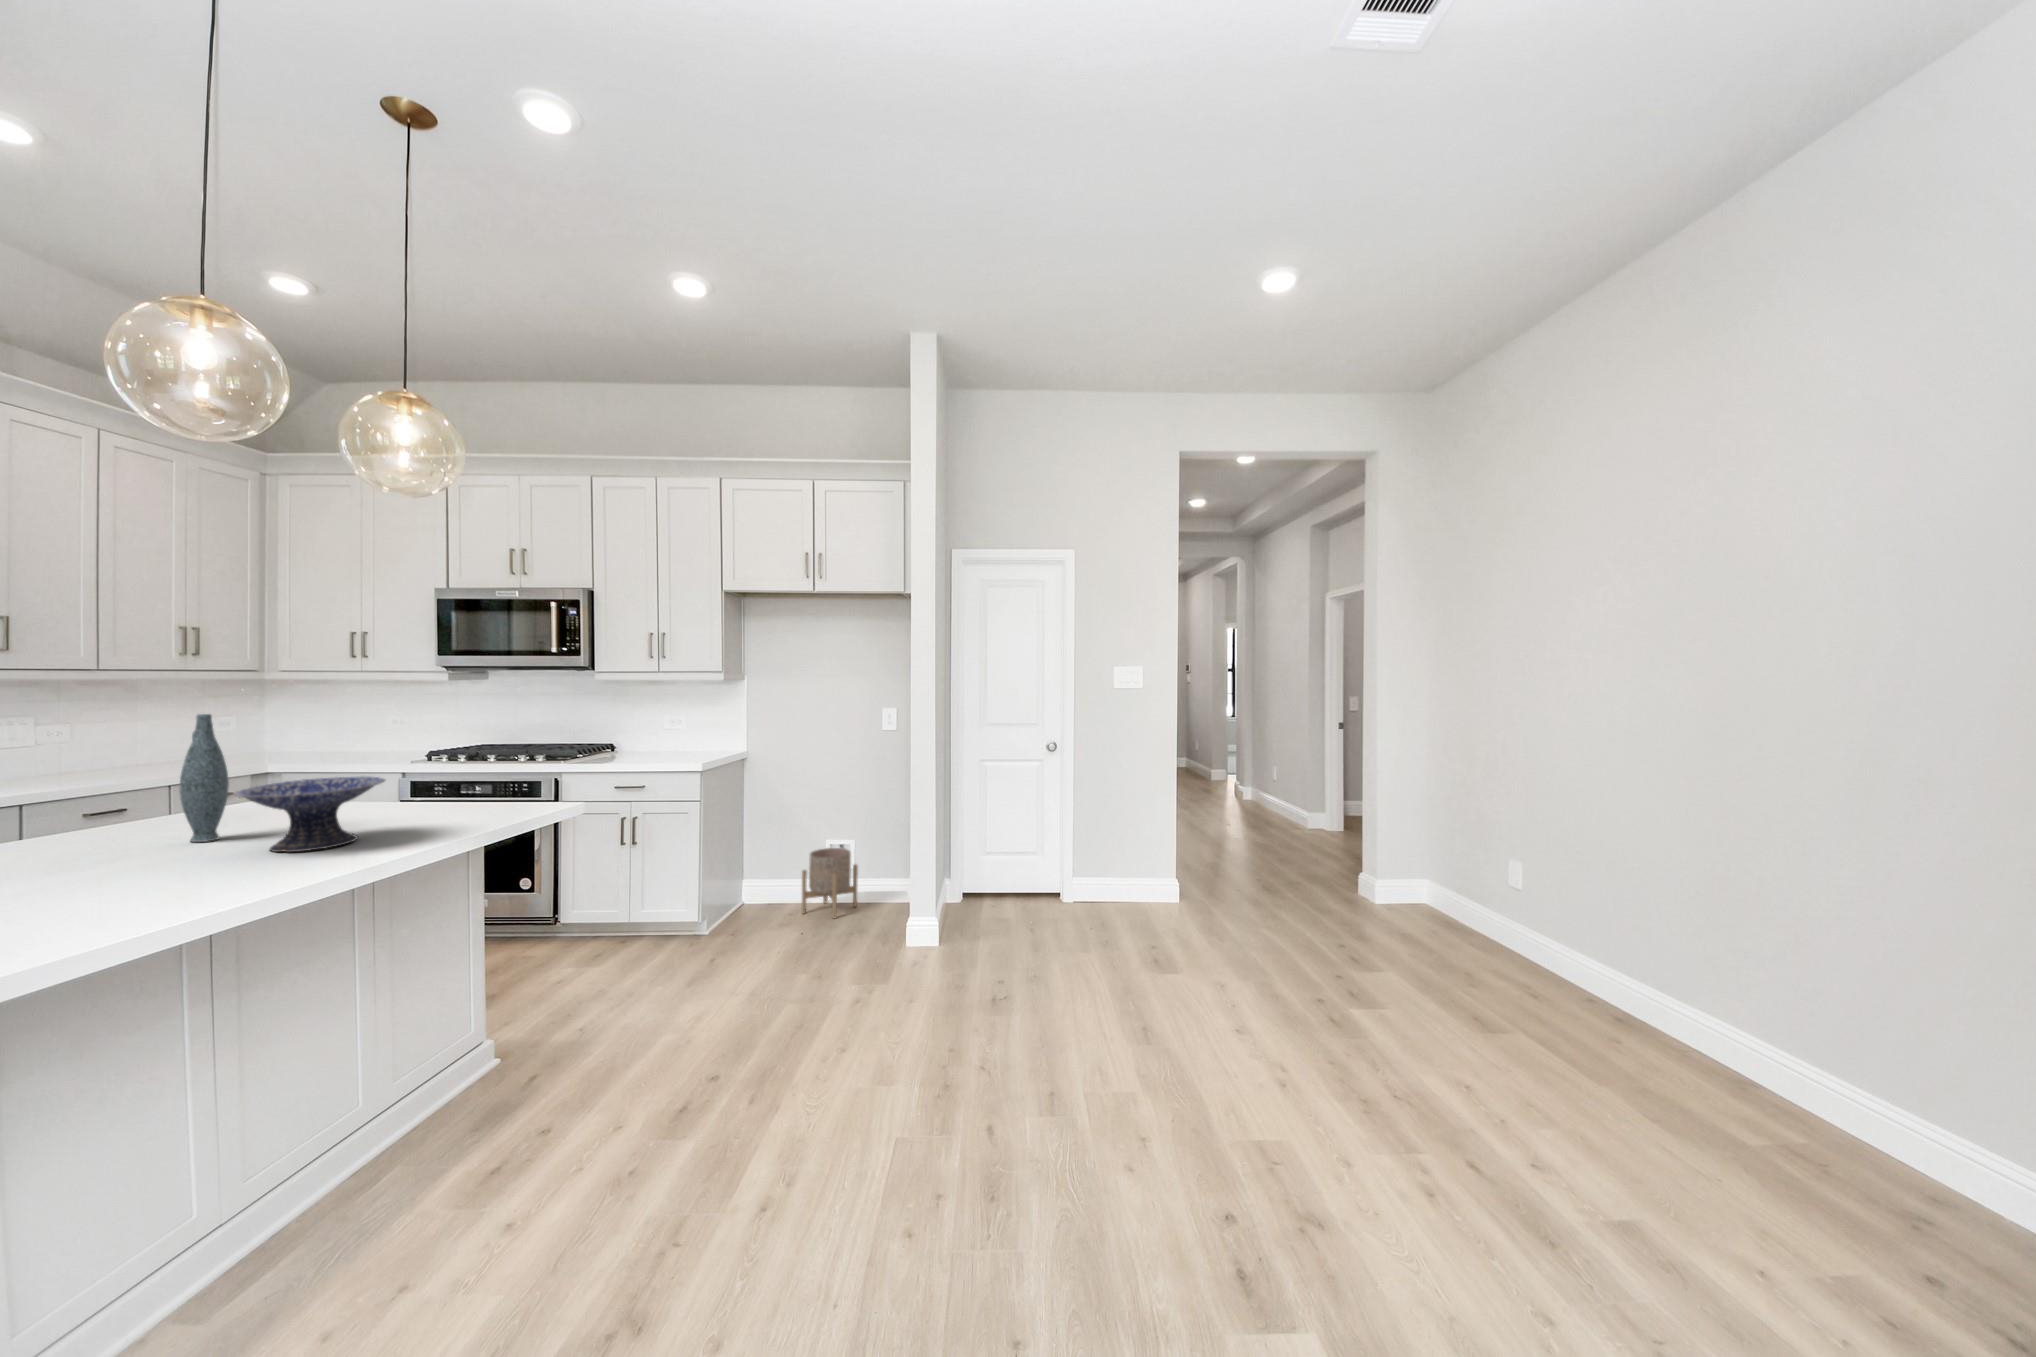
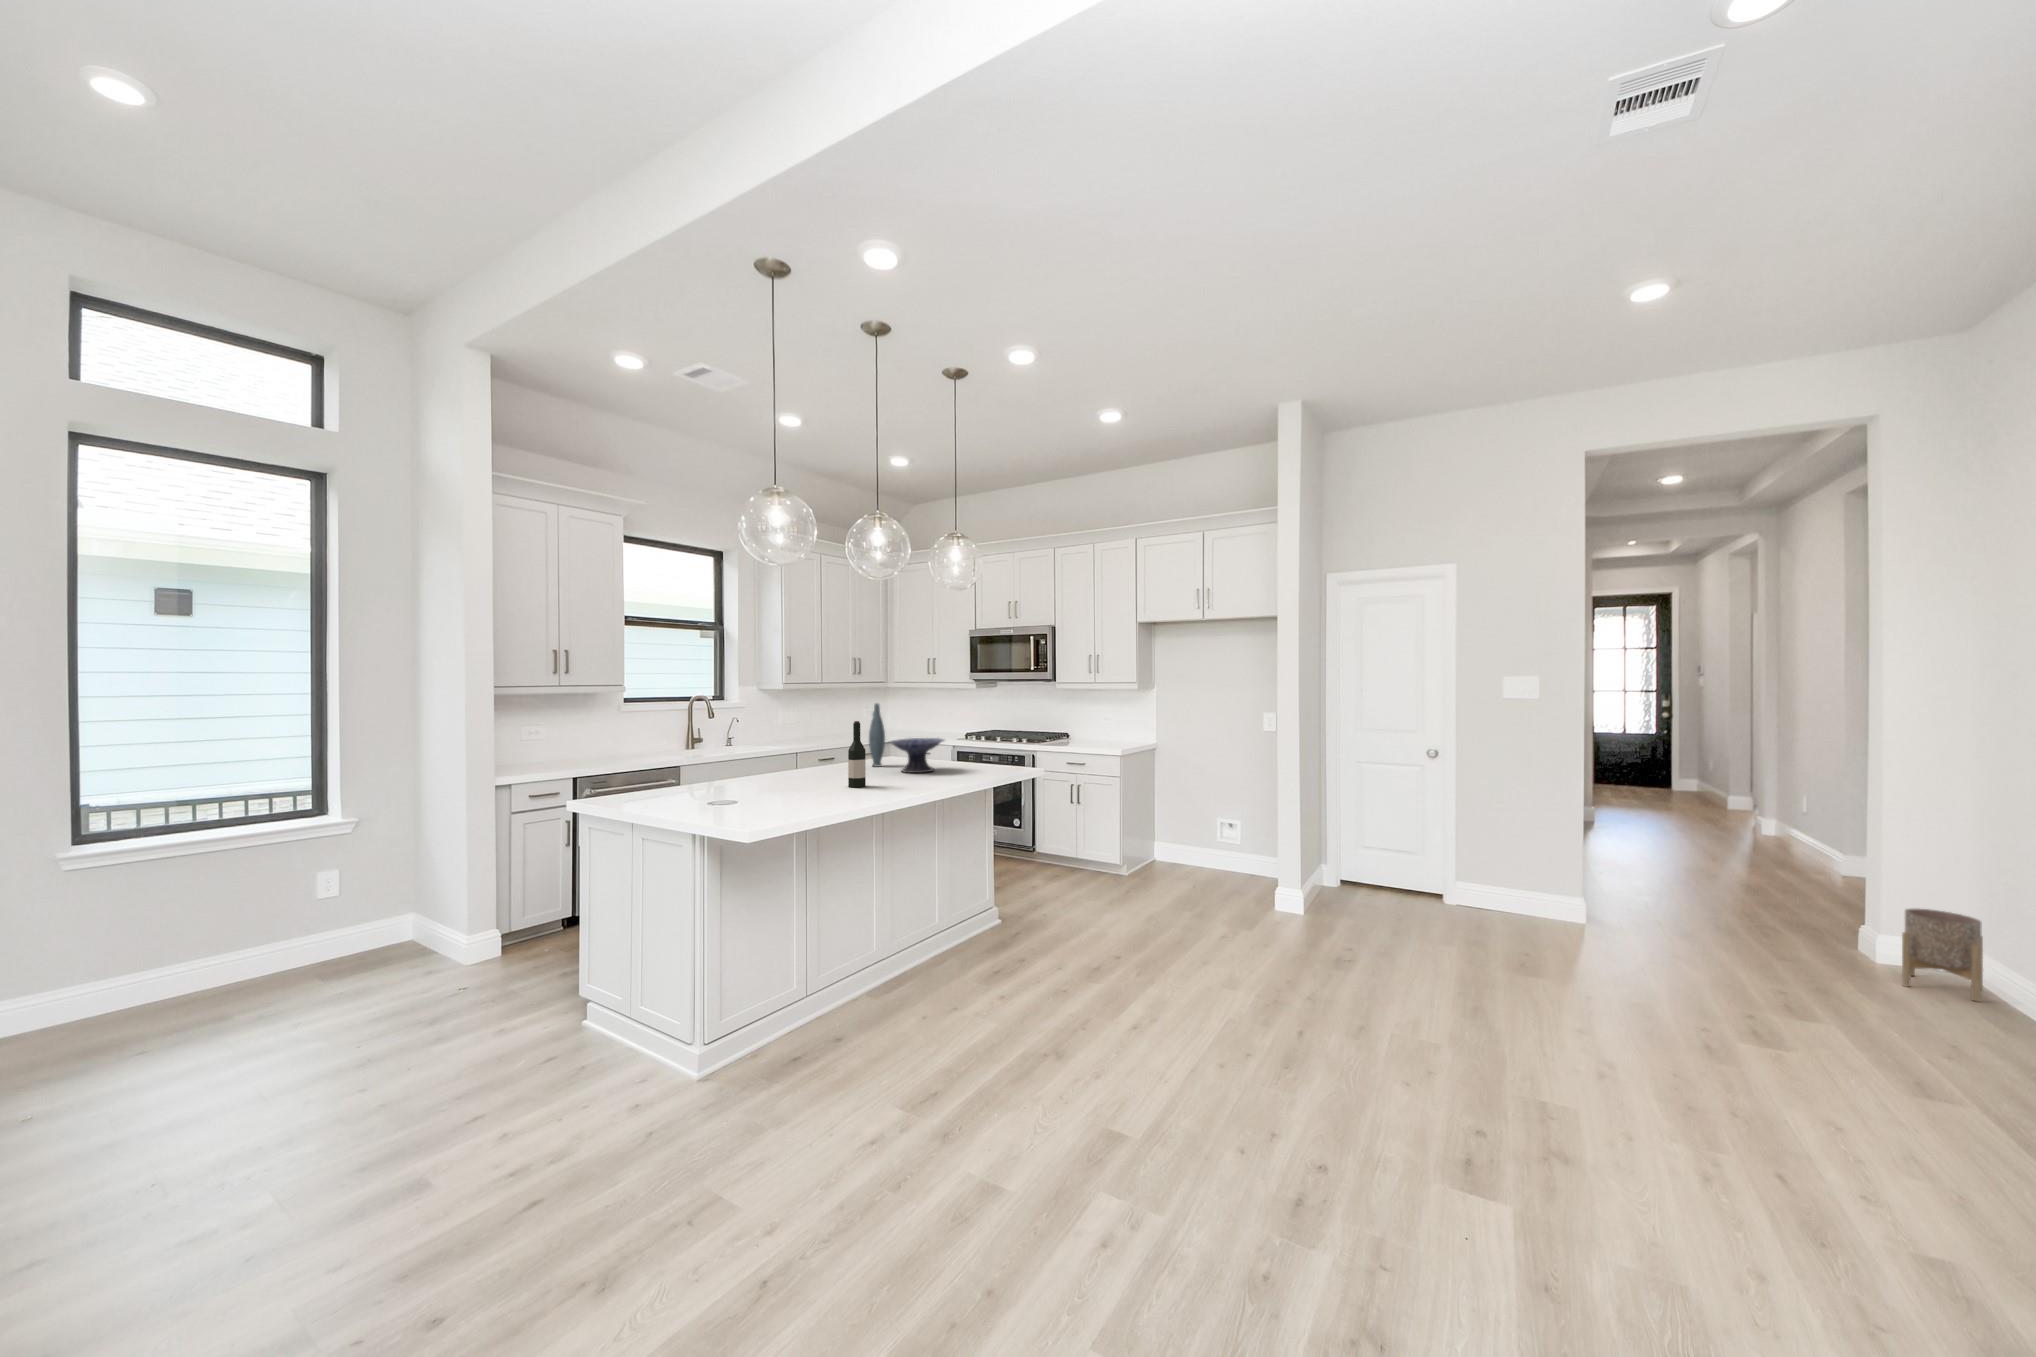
wine bottle: none [83,763,146,921] -> present [848,721,866,787]
planter: present [802,848,858,918] -> present [1902,908,1983,1001]

